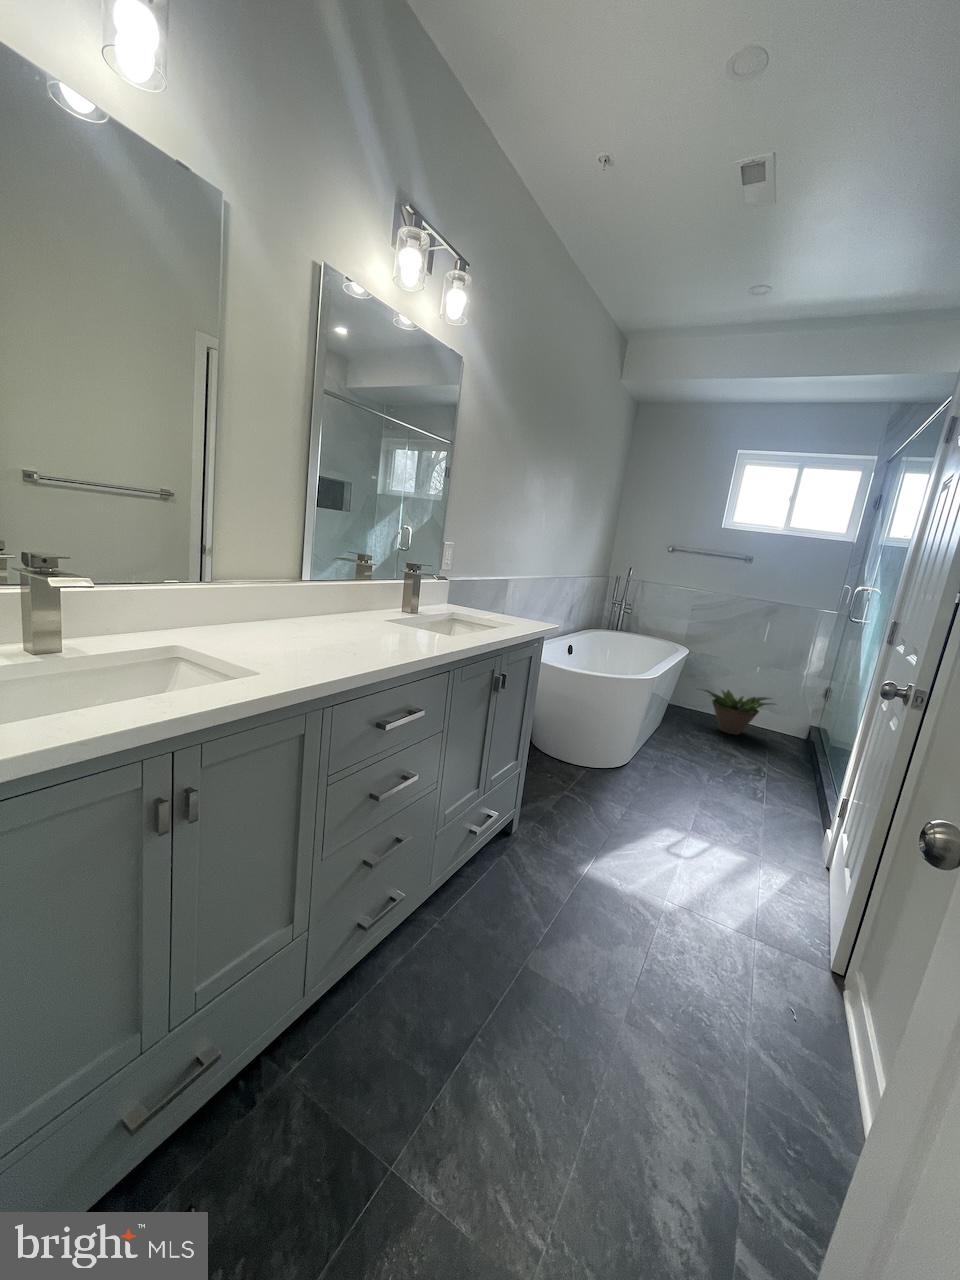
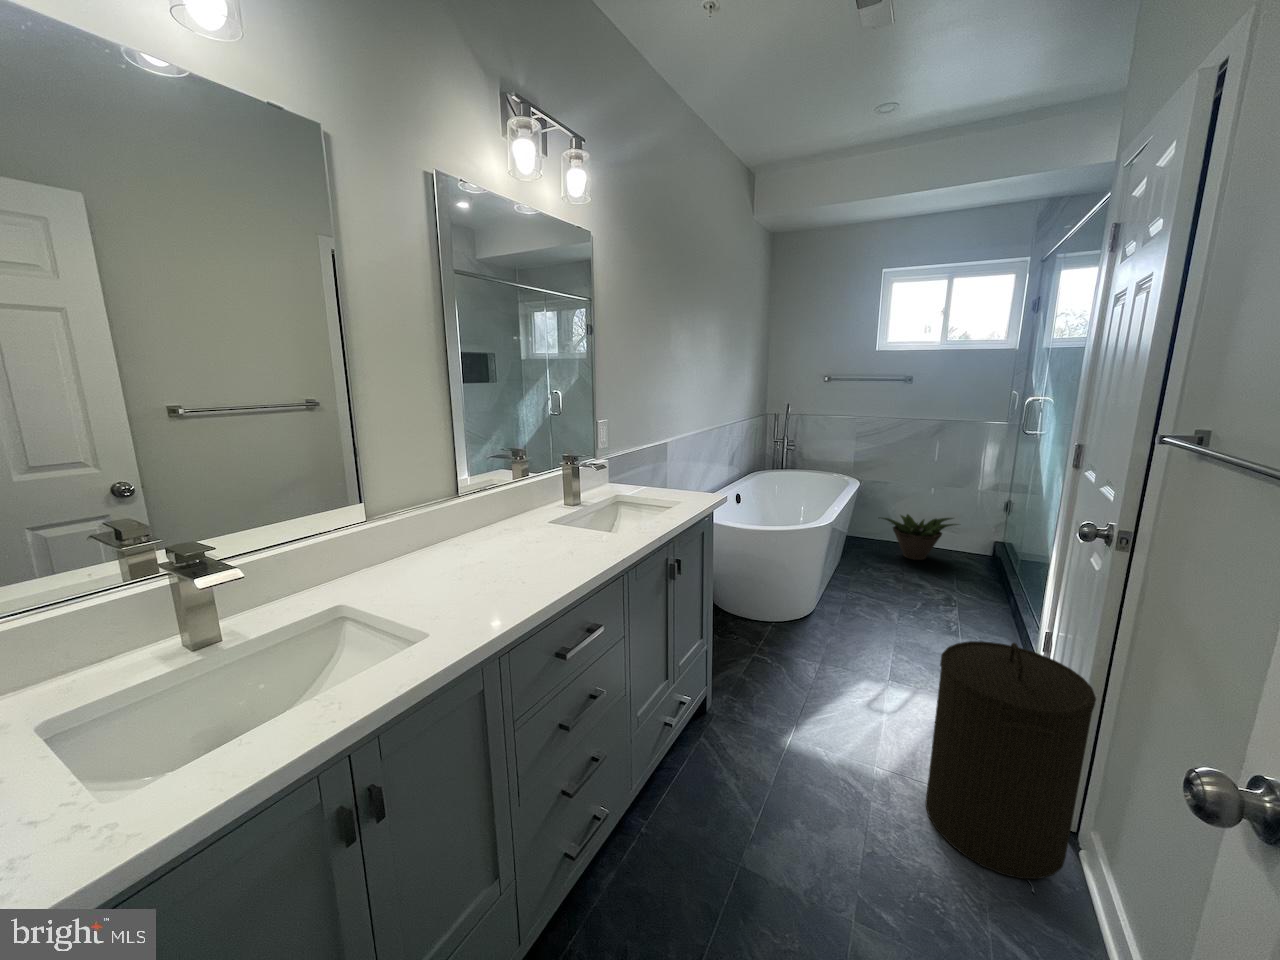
laundry hamper: none [706,787,878,1011] -> present [926,641,1096,879]

